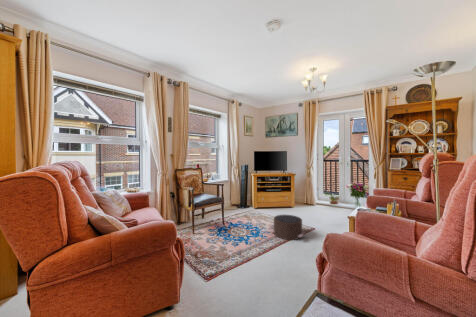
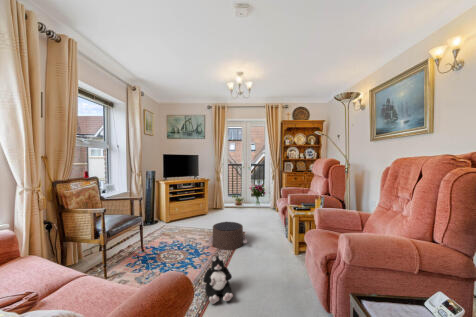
plush toy: none [234,234,258,270] -> present [203,255,233,304]

